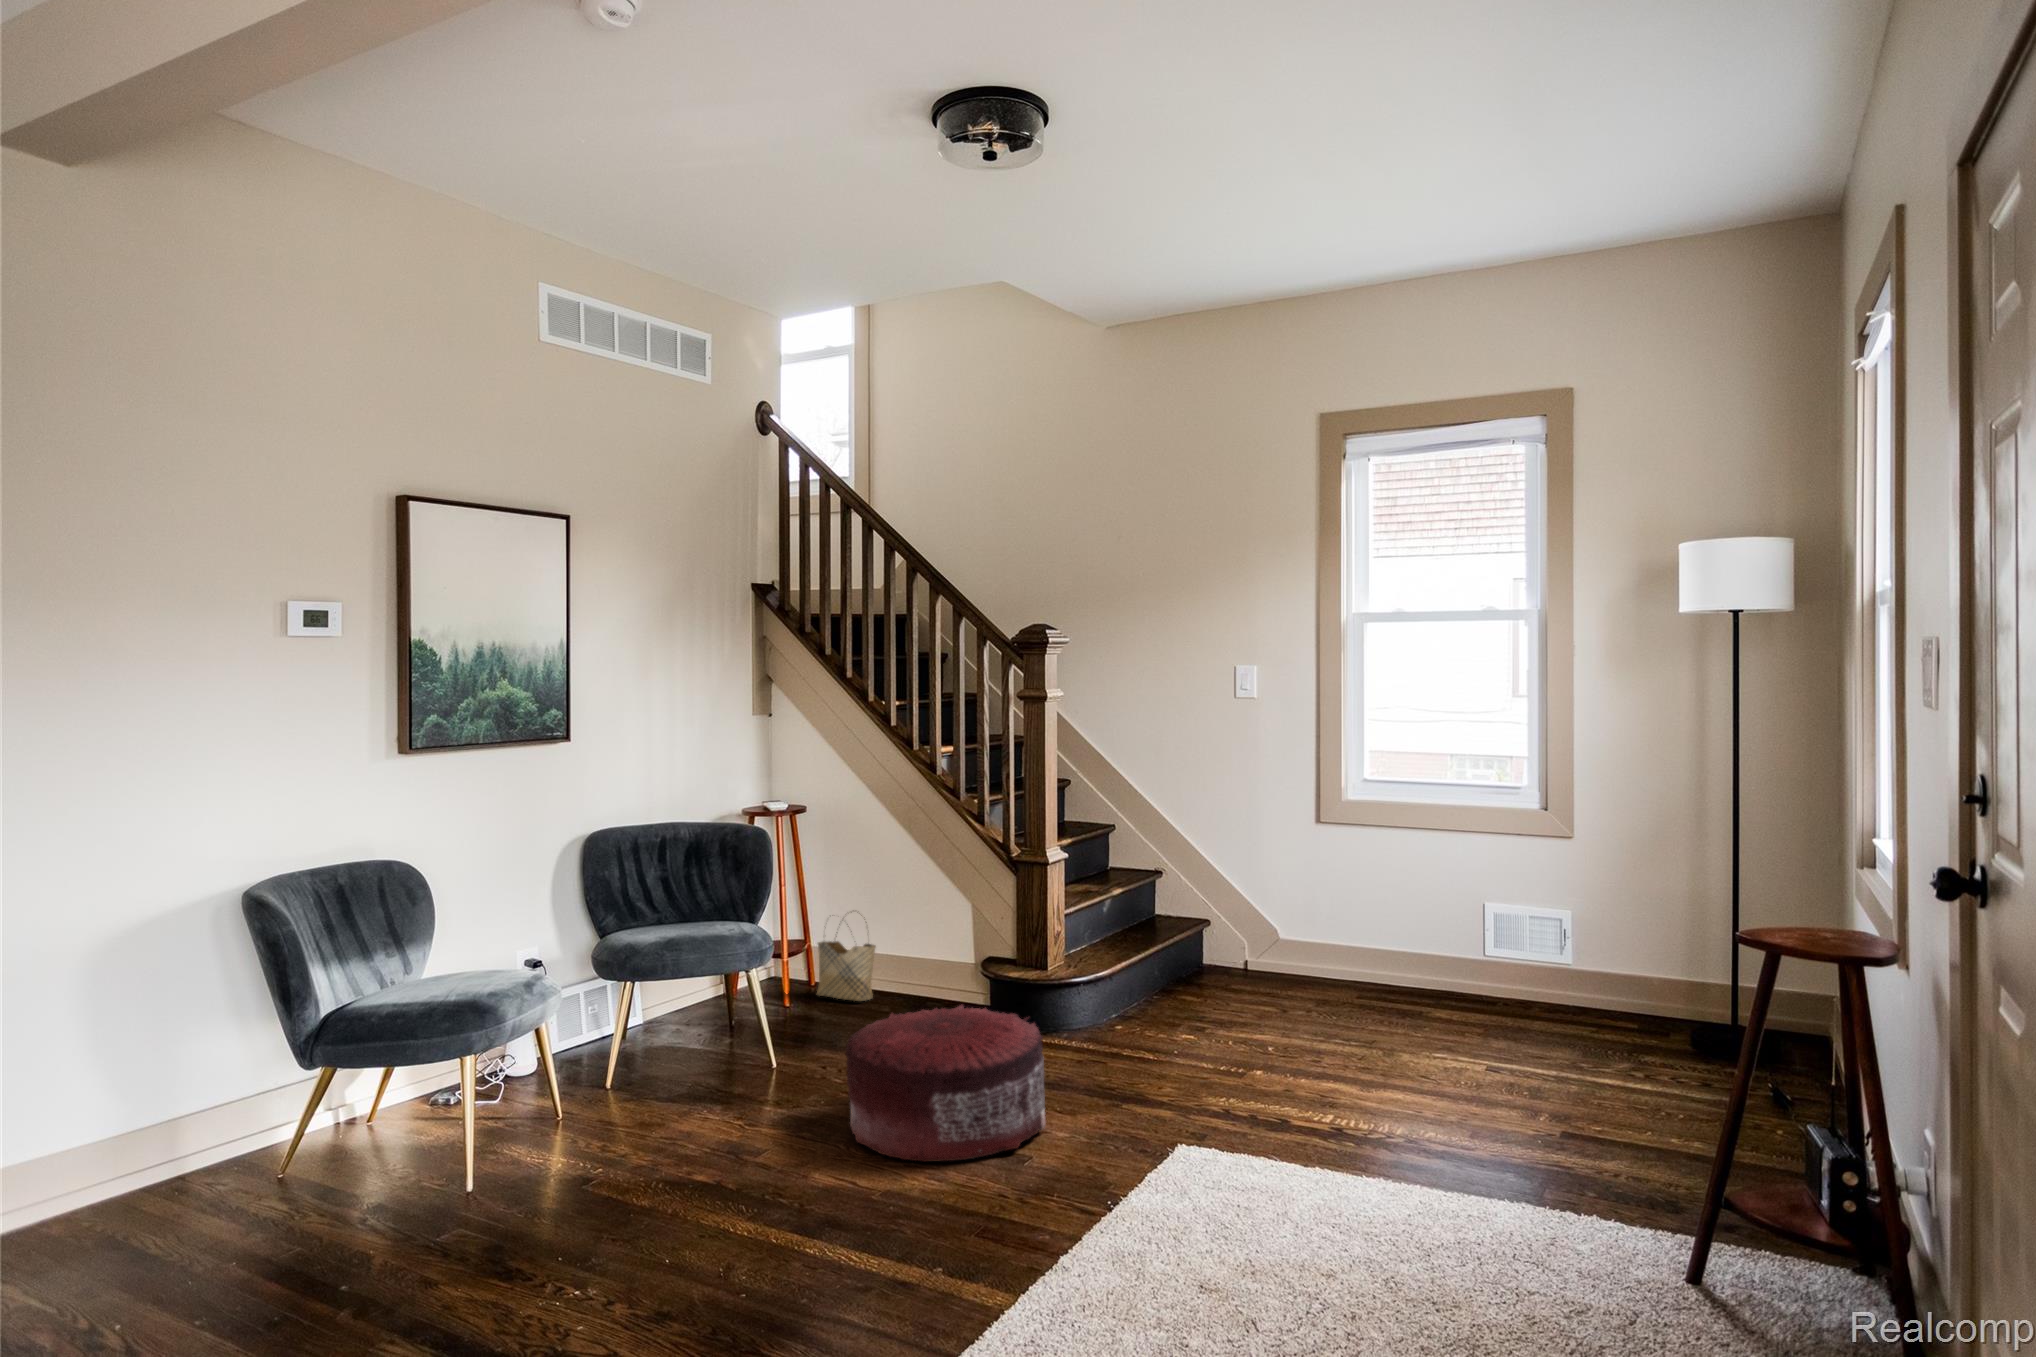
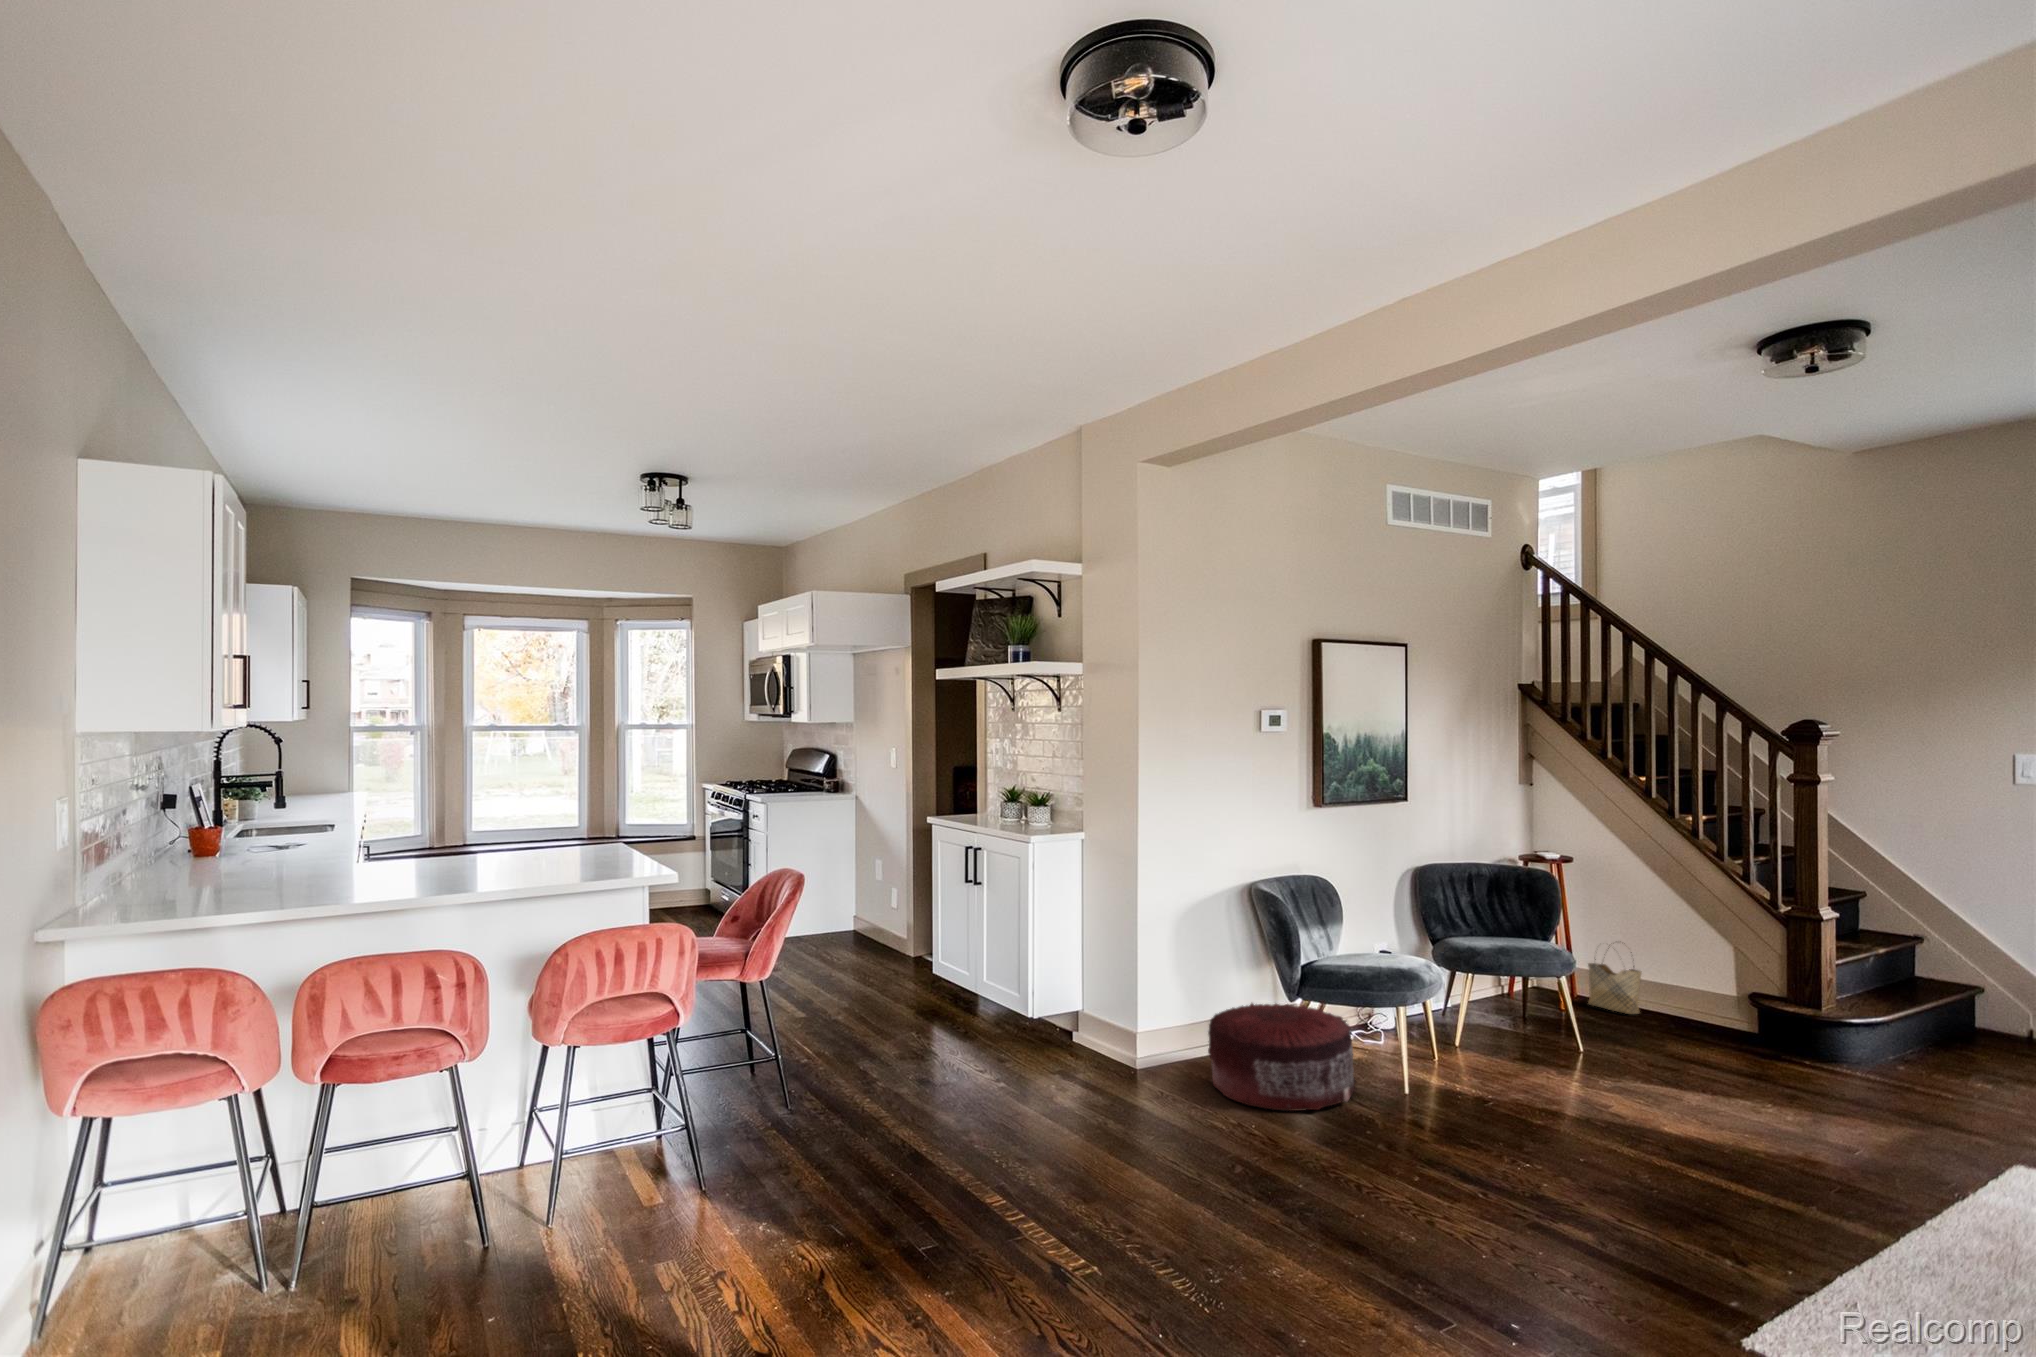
pouf: present [846,1005,1046,1162] -> present [1208,1003,1356,1111]

